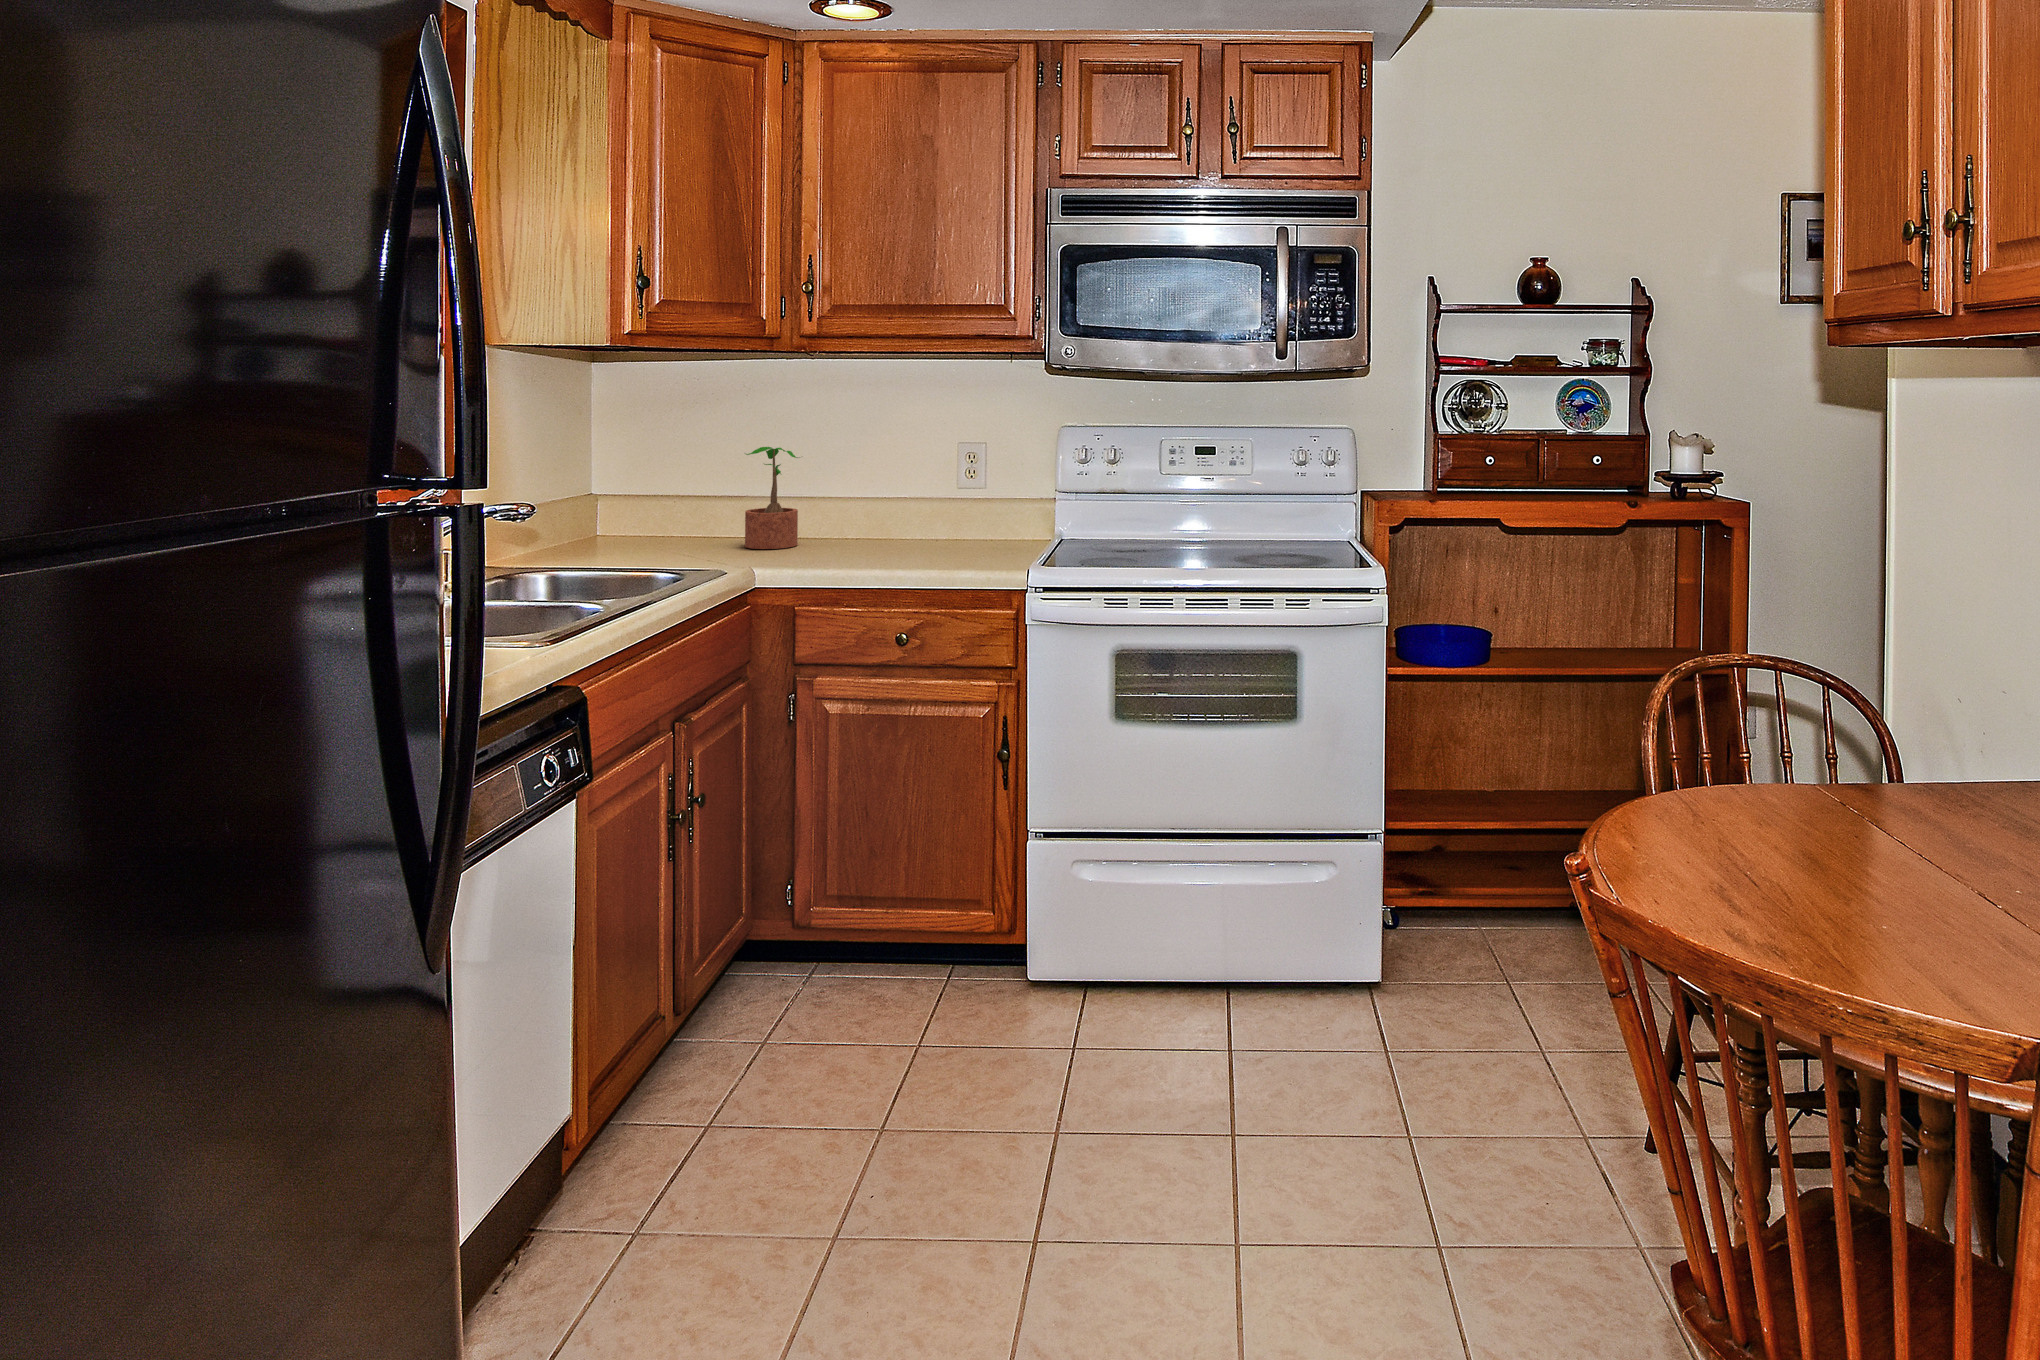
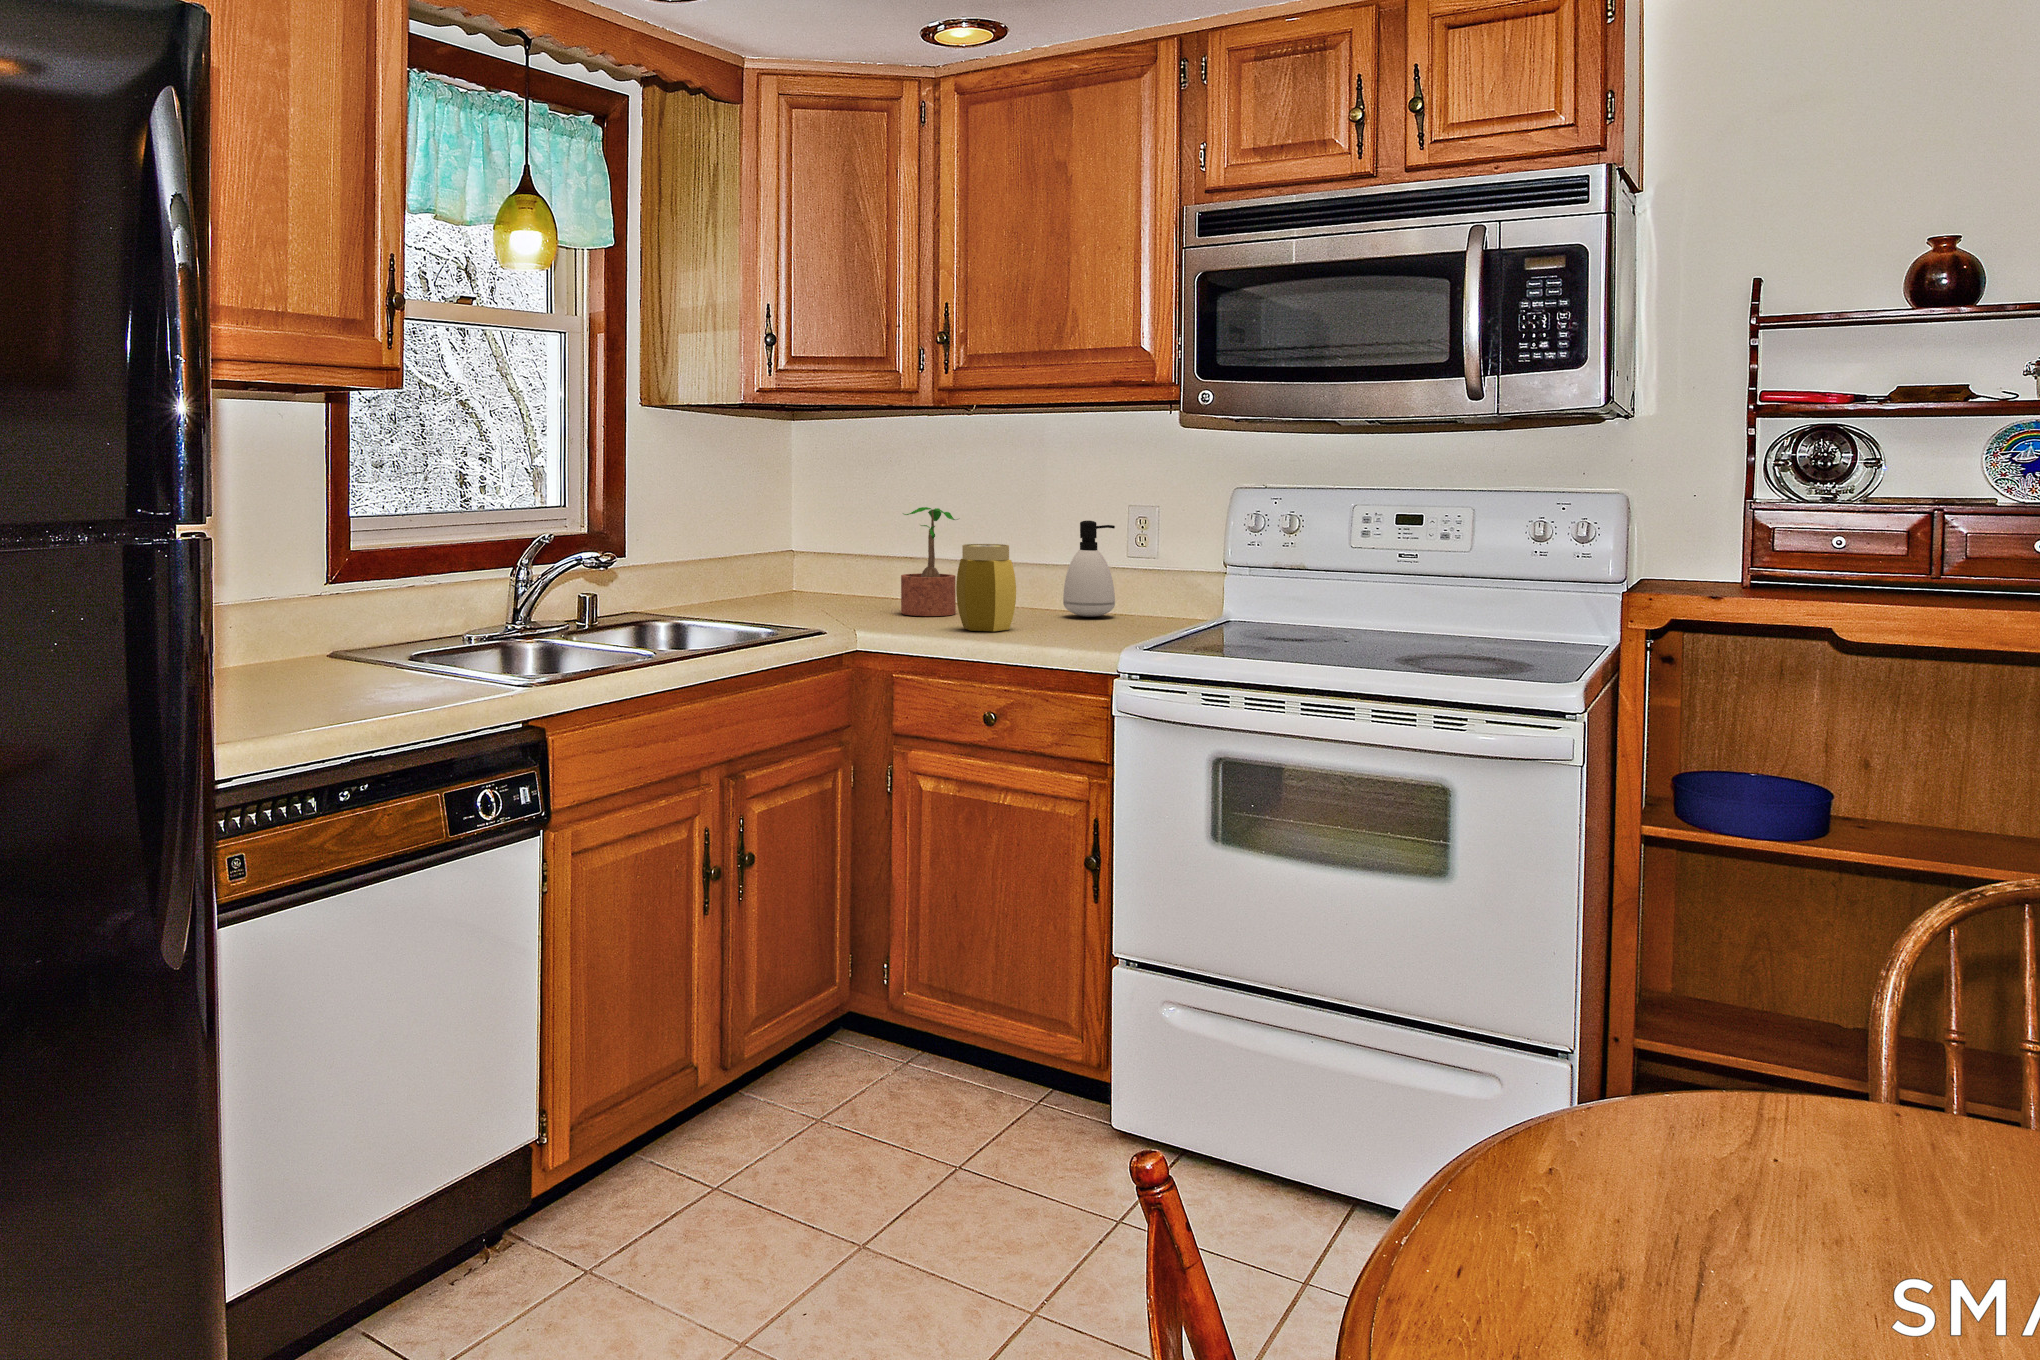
soap dispenser: none [899,455,947,538] -> present [1063,521,1115,617]
jar: none [831,481,888,561] -> present [956,544,1016,631]

